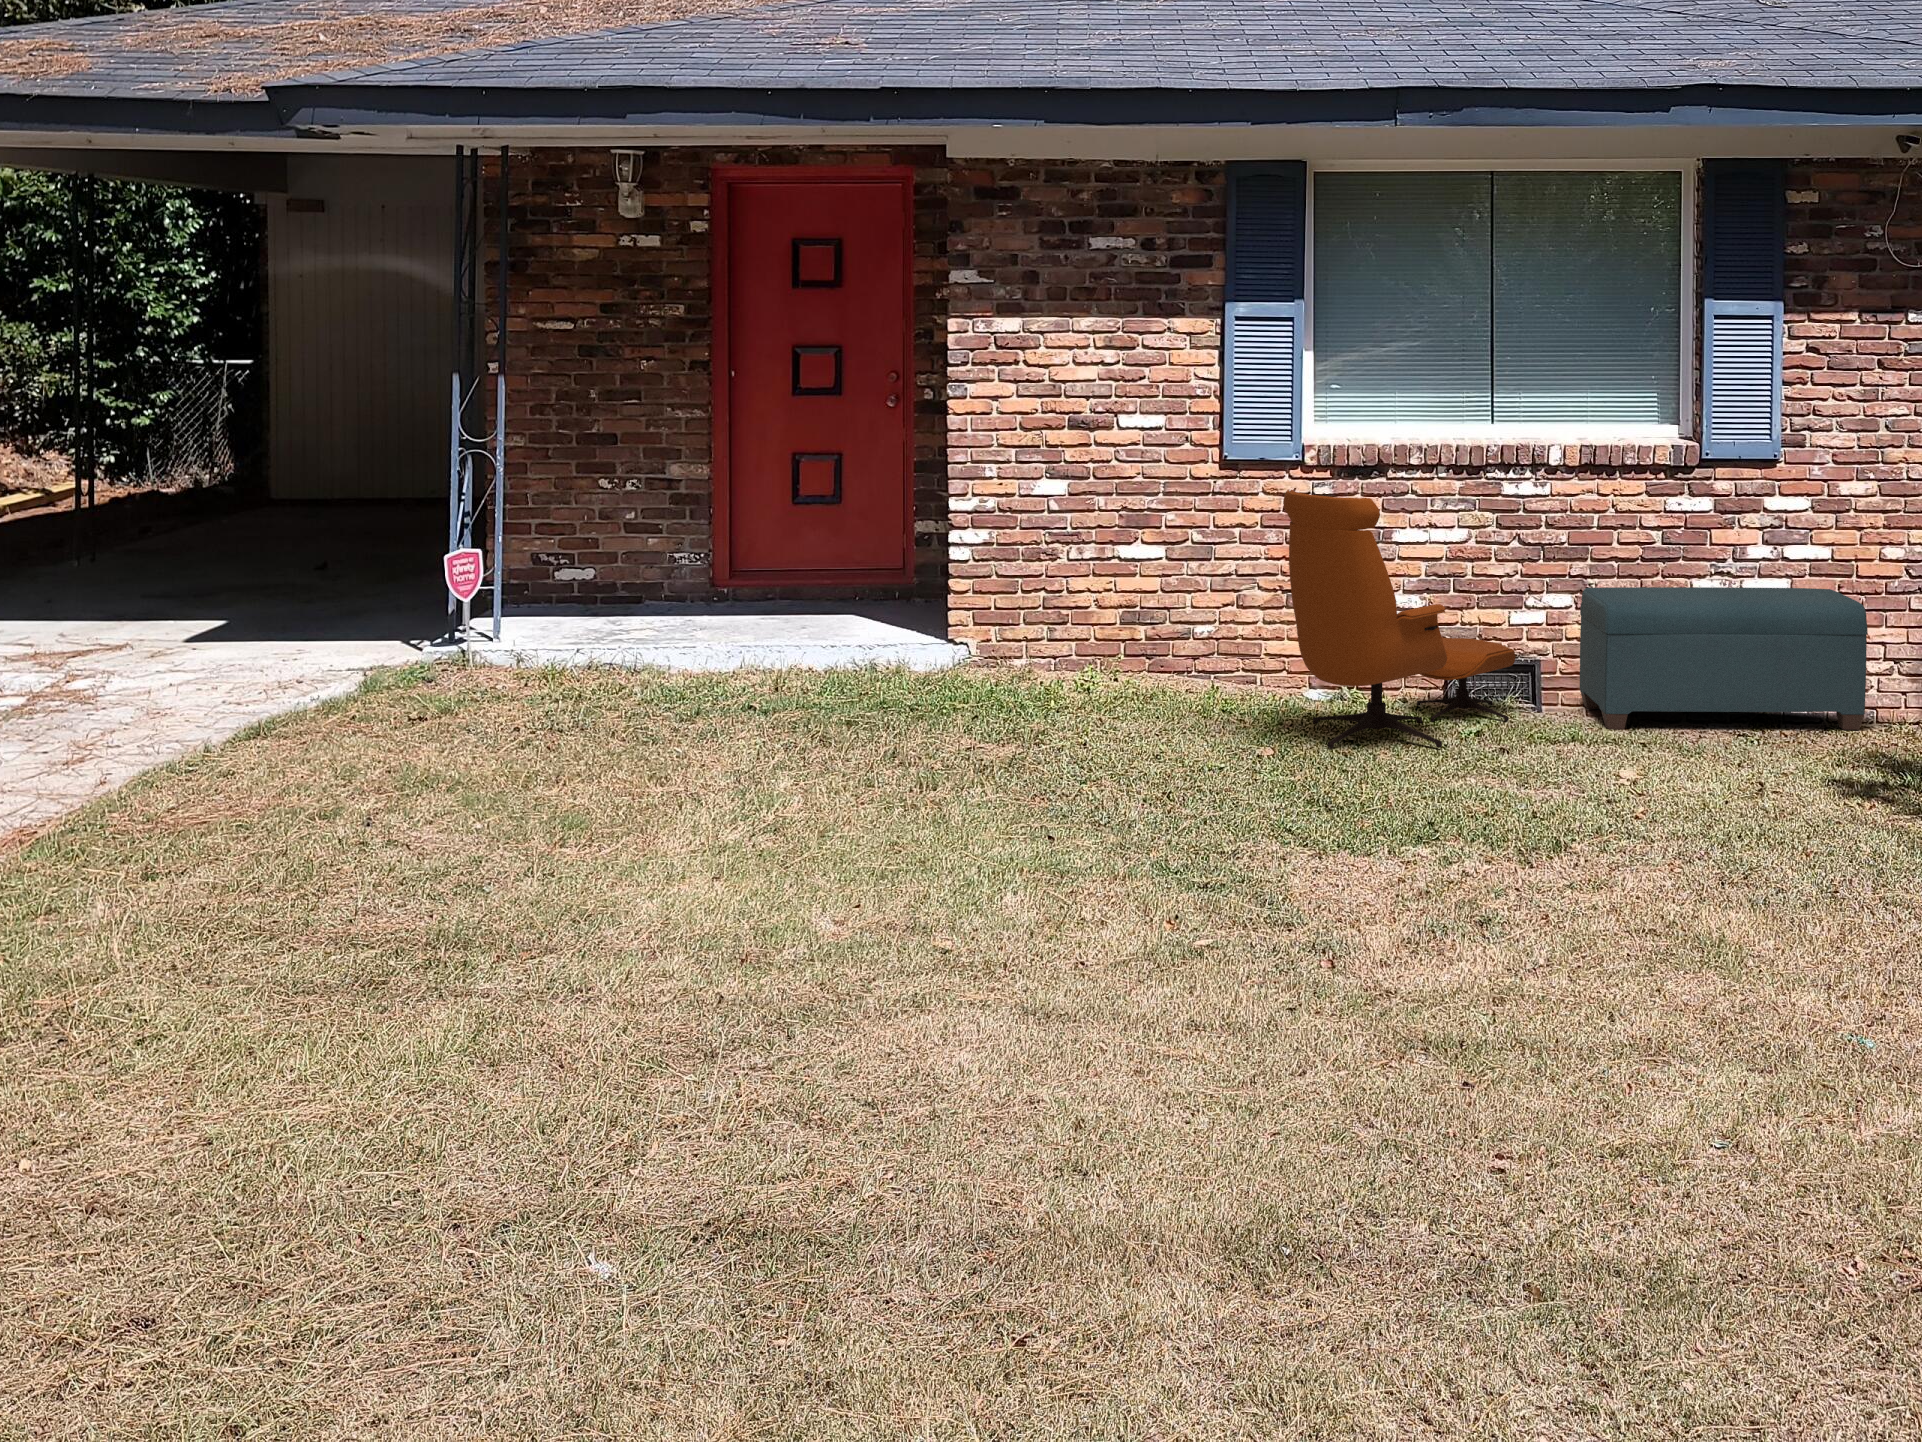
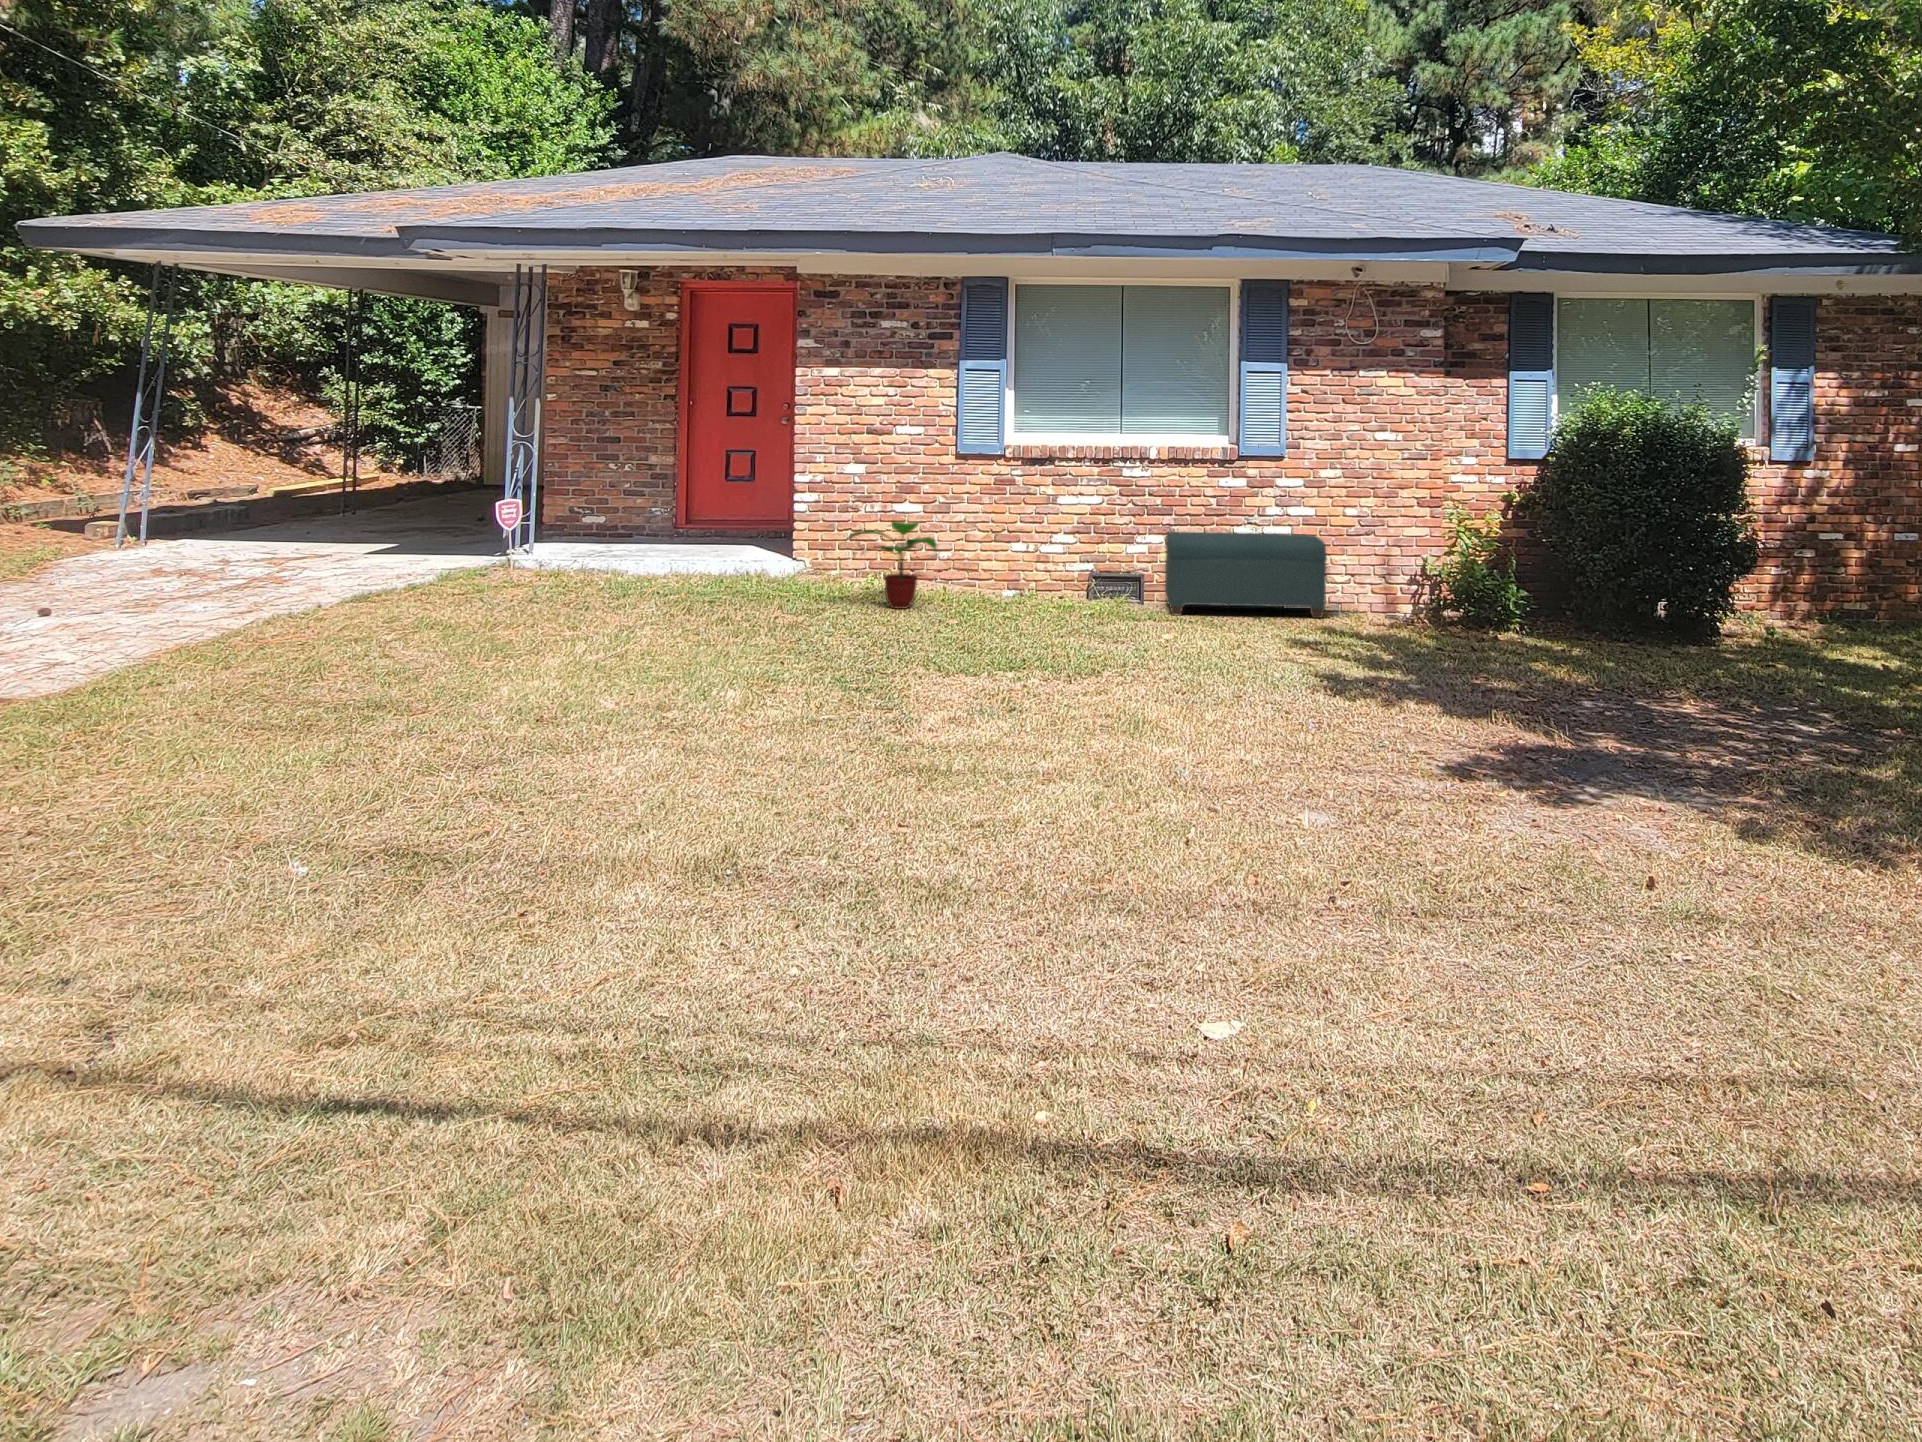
lounge chair: present [1283,489,1515,748] -> none [971,467,1122,623]
potted plant: none [1059,578,1220,726] -> present [848,521,937,609]

